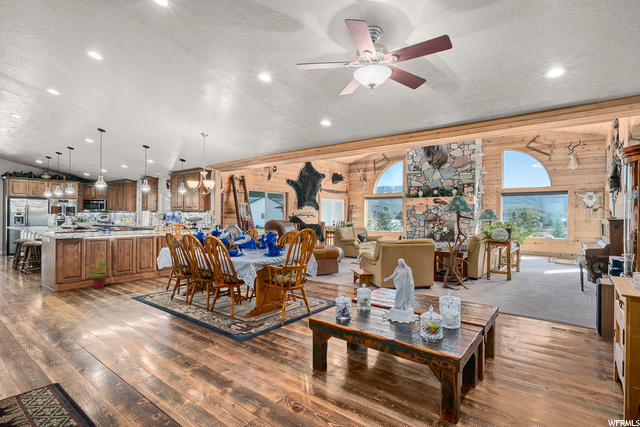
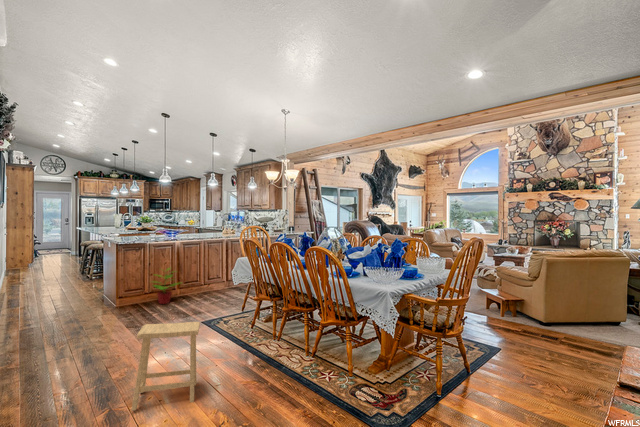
footstool: none [77,285,124,337] -> present [131,322,200,411]

